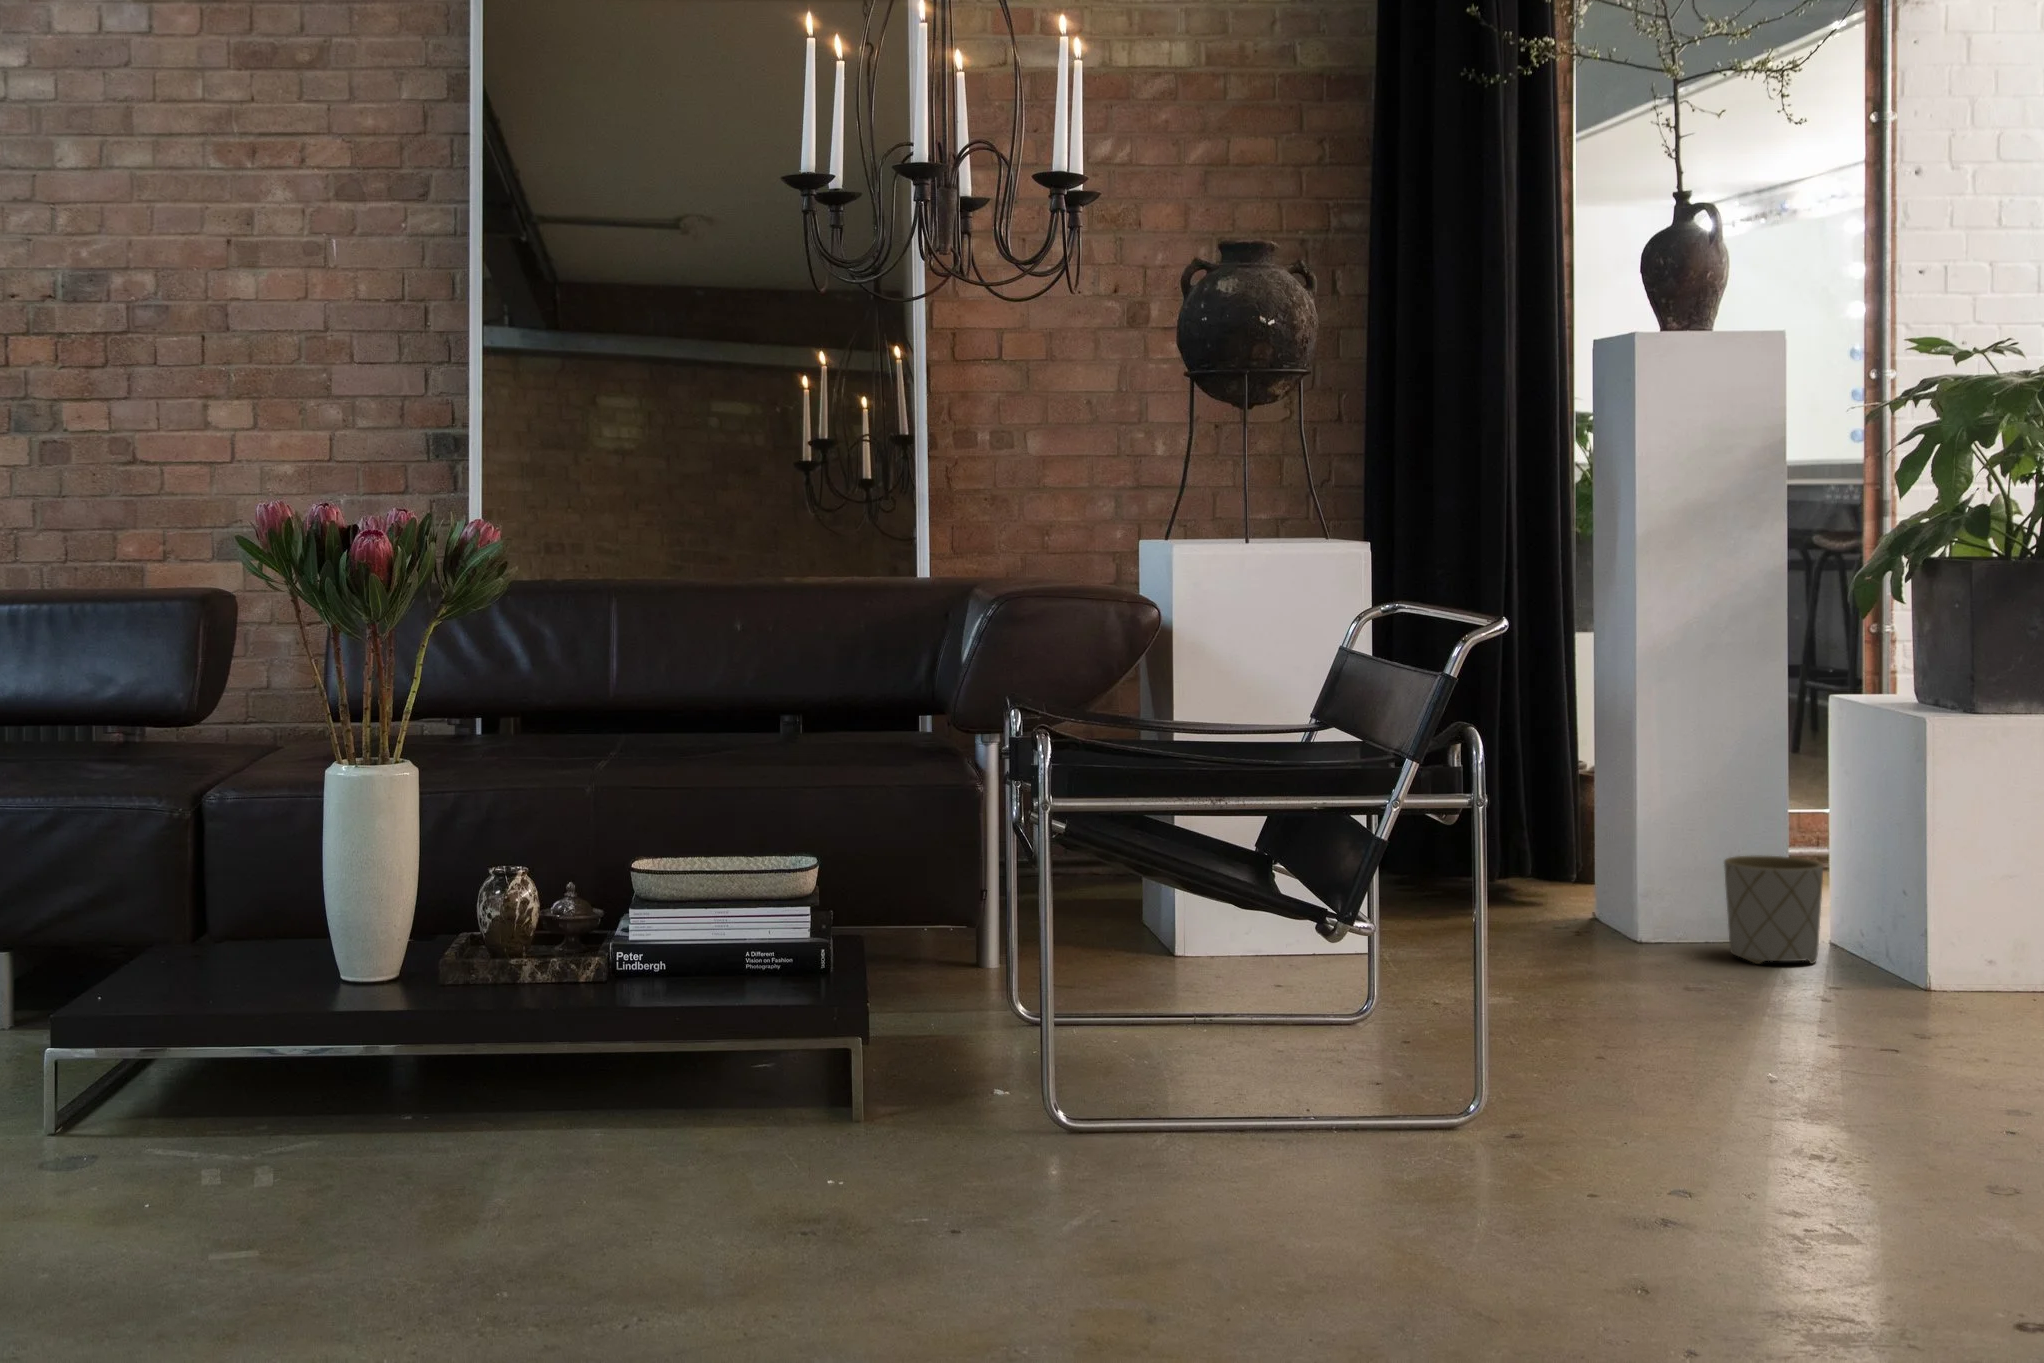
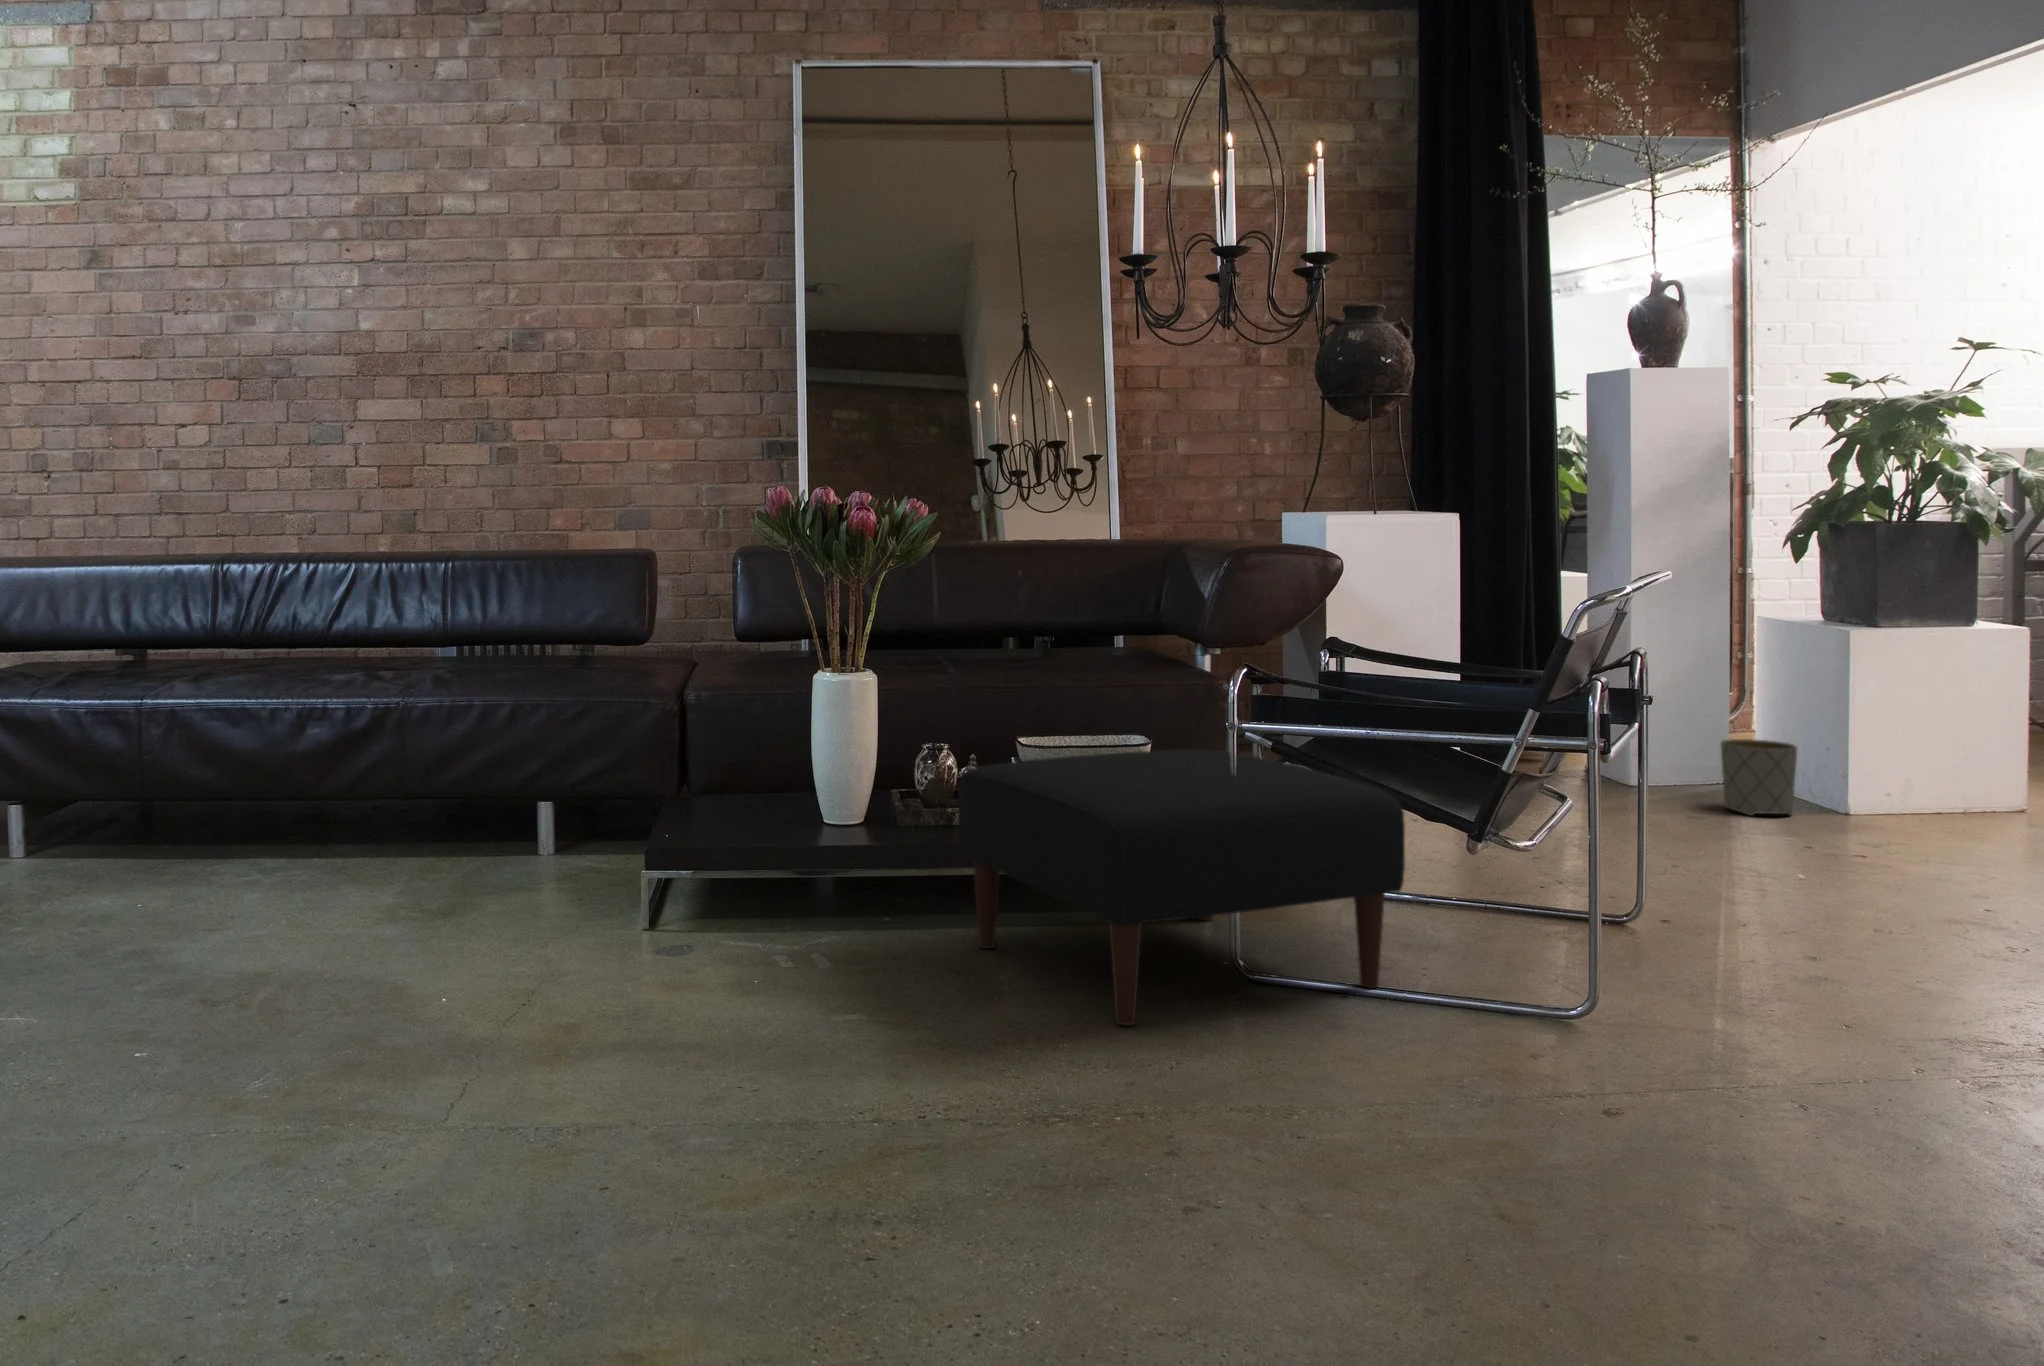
ottoman: none [485,874,1060,1268] -> present [958,749,1405,1025]

